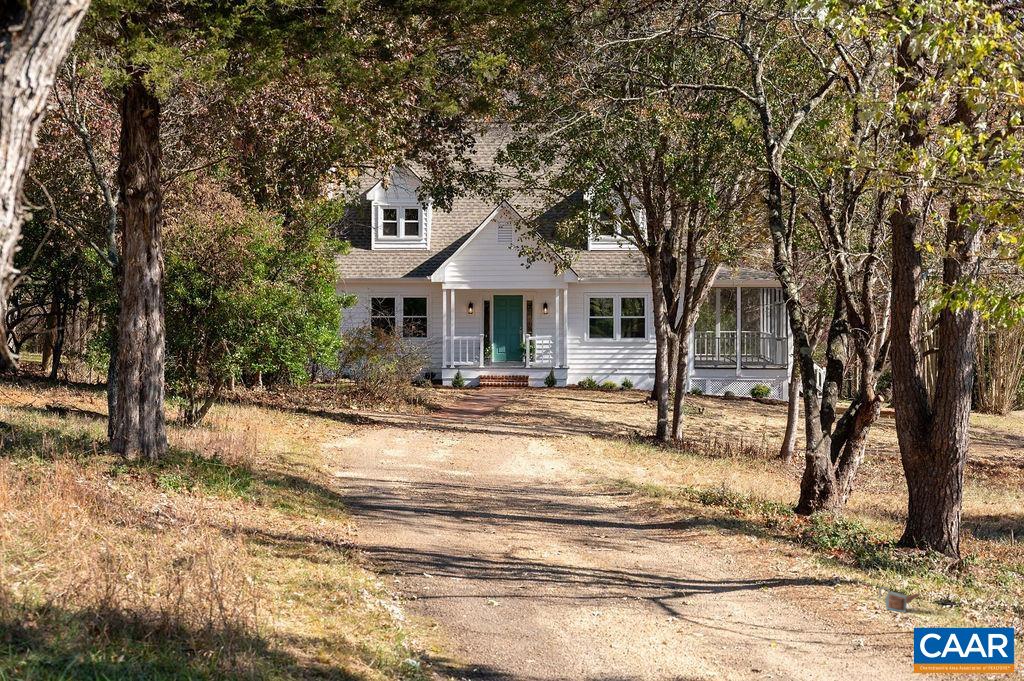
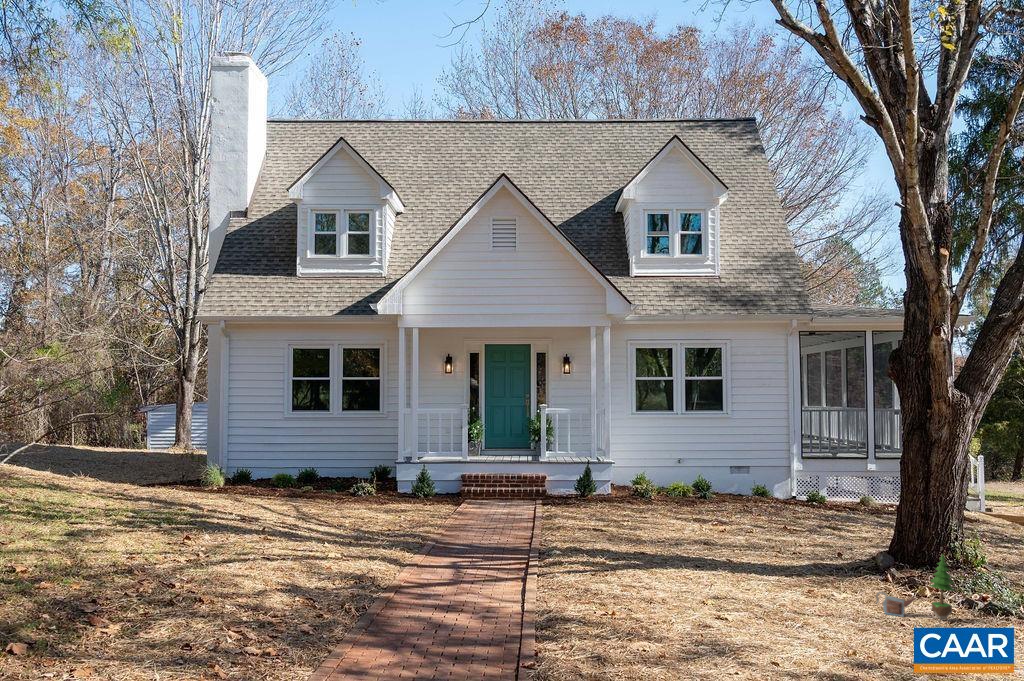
potted tree: none [933,550,959,617] -> present [929,555,954,620]

